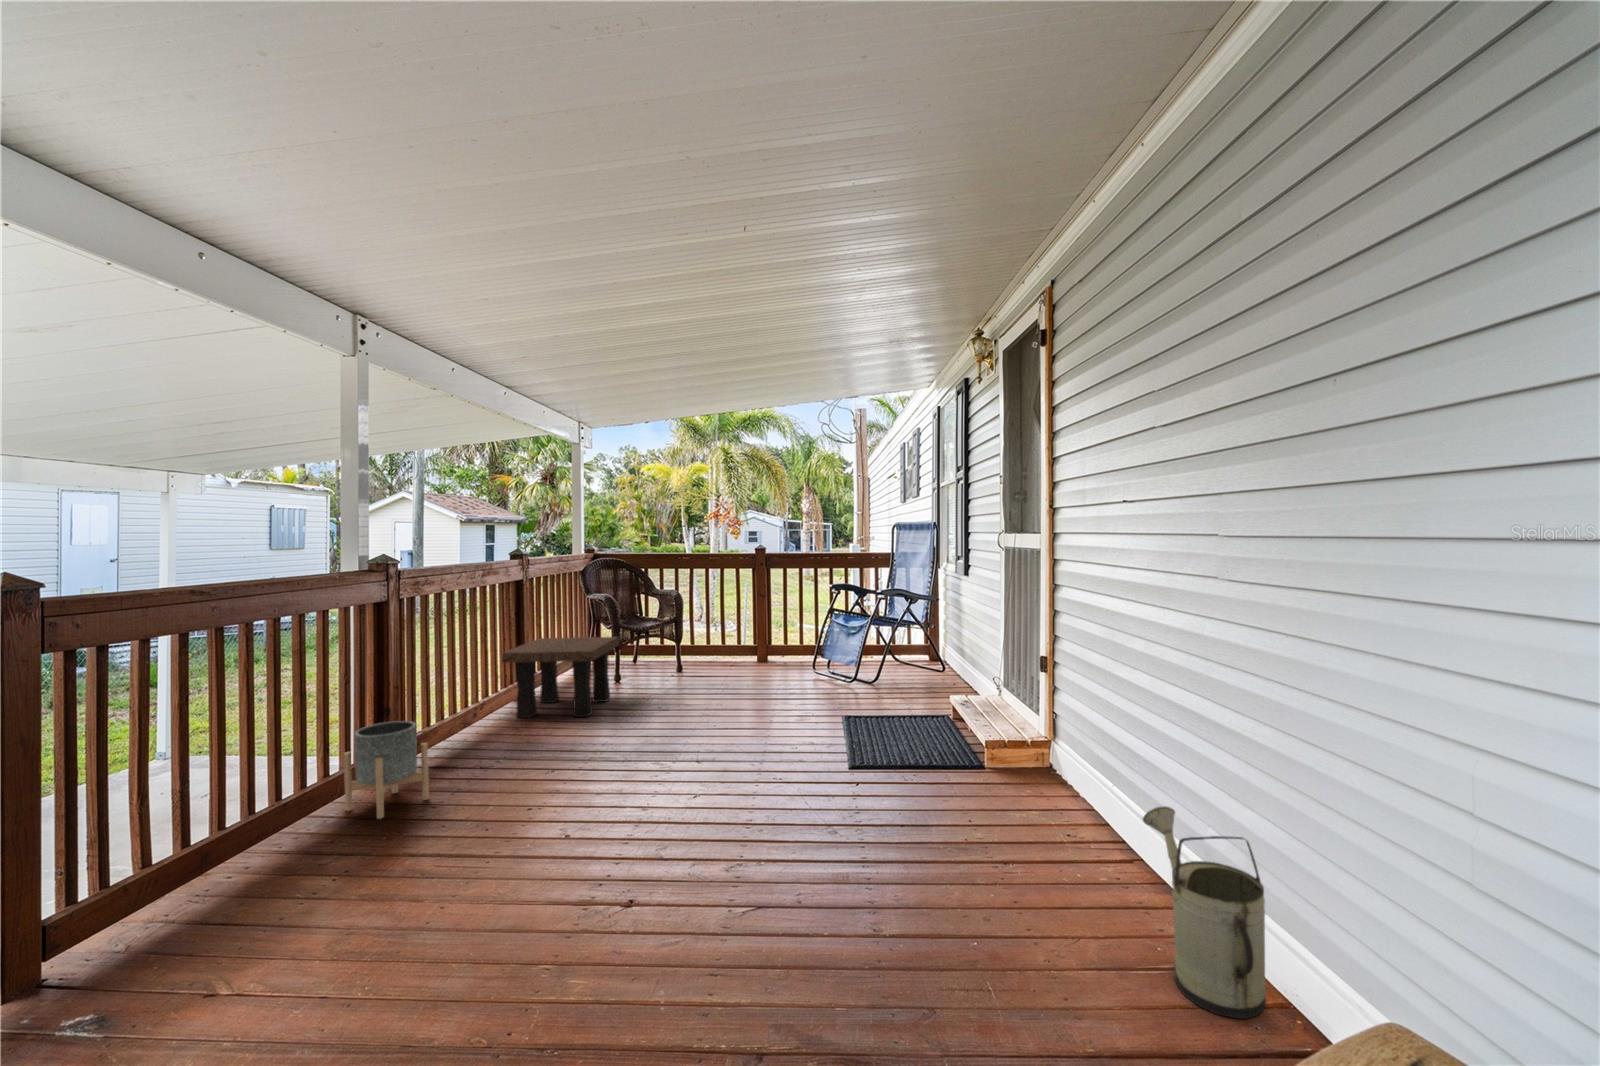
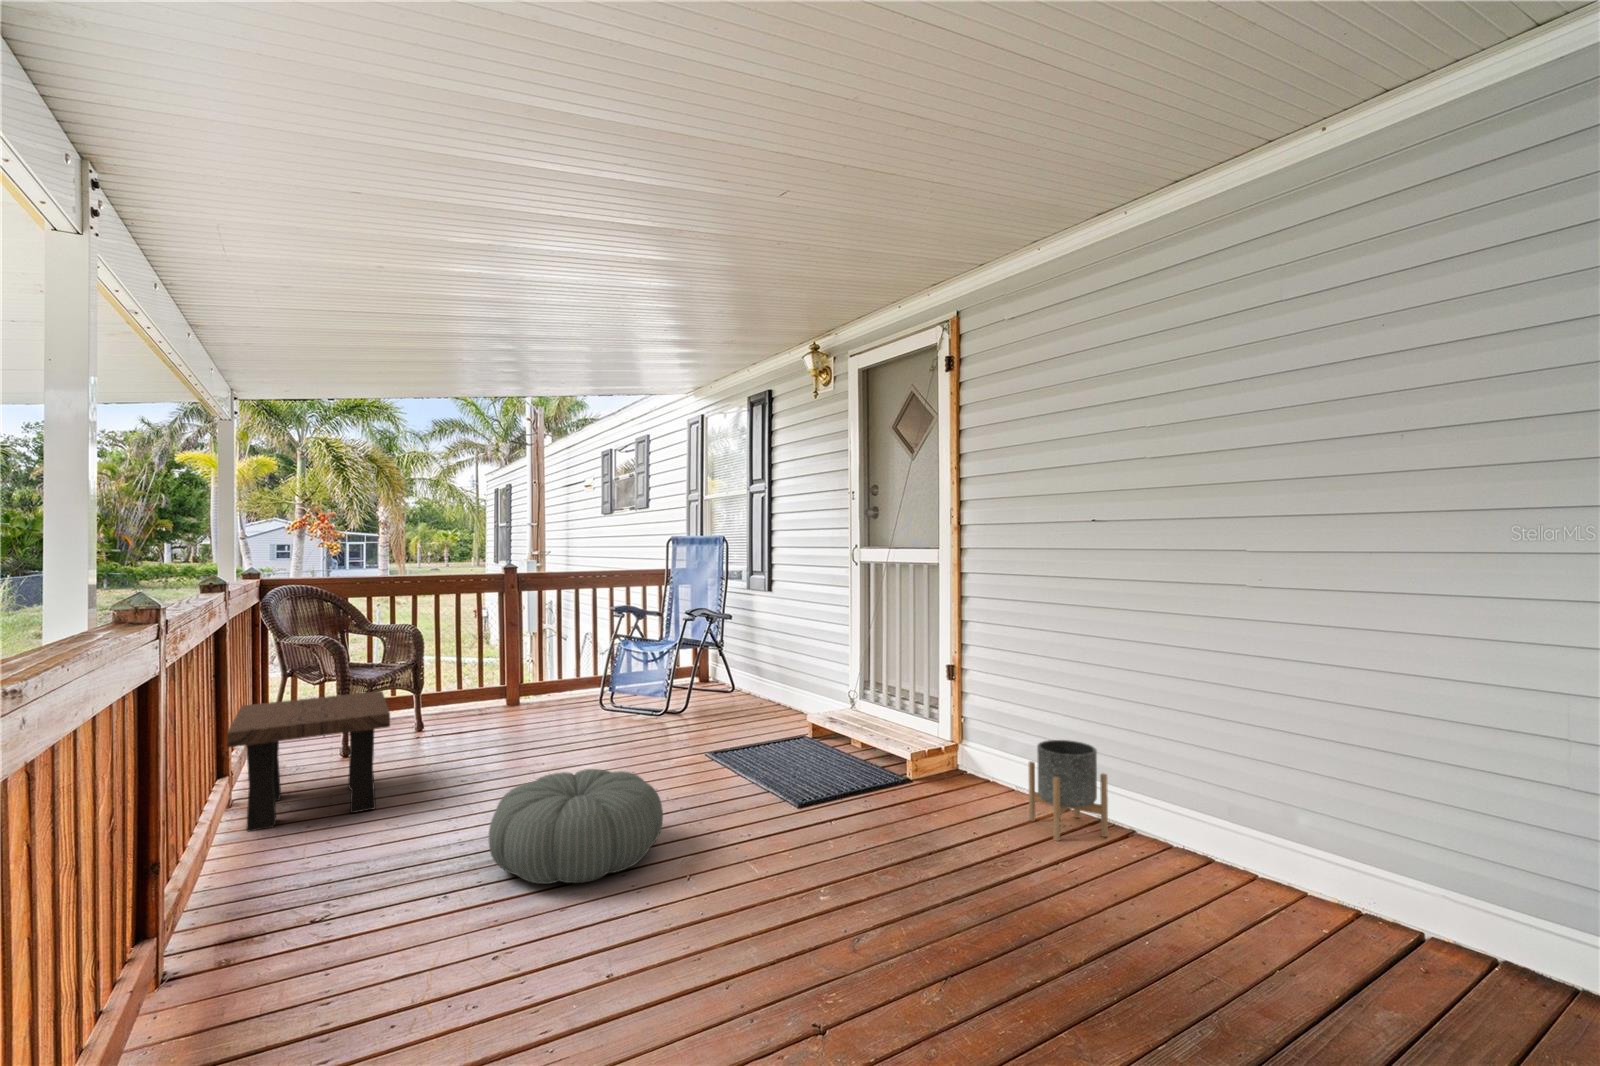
pouf: none [579,707,709,789] -> present [489,769,663,884]
planter: present [344,721,429,819] -> present [1029,740,1108,841]
watering can: present [1143,806,1266,1019] -> none [1176,770,1320,914]

